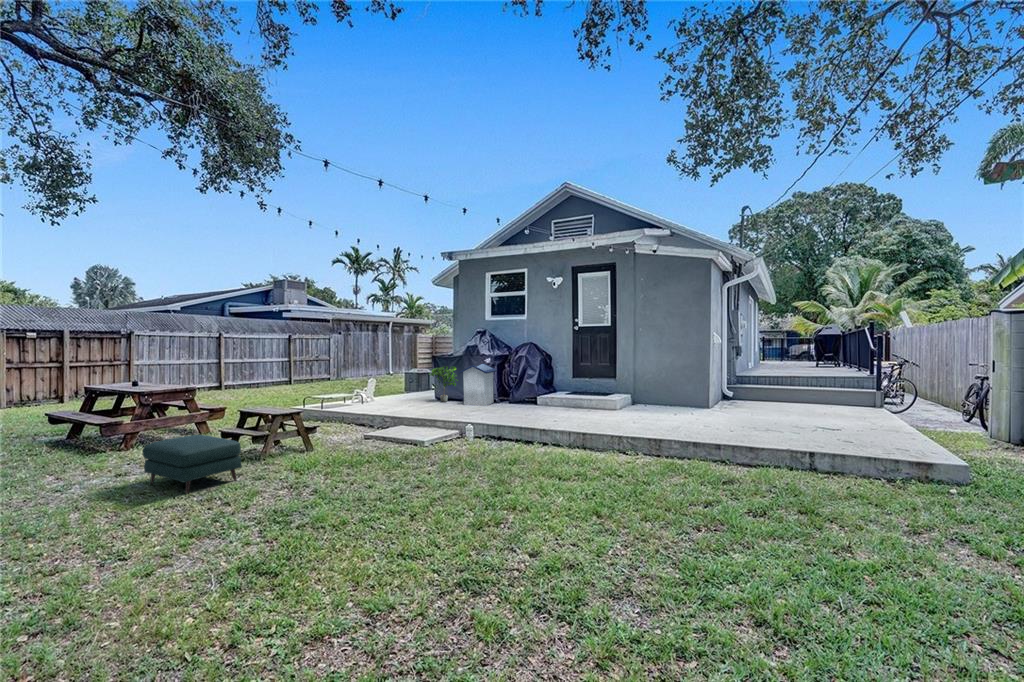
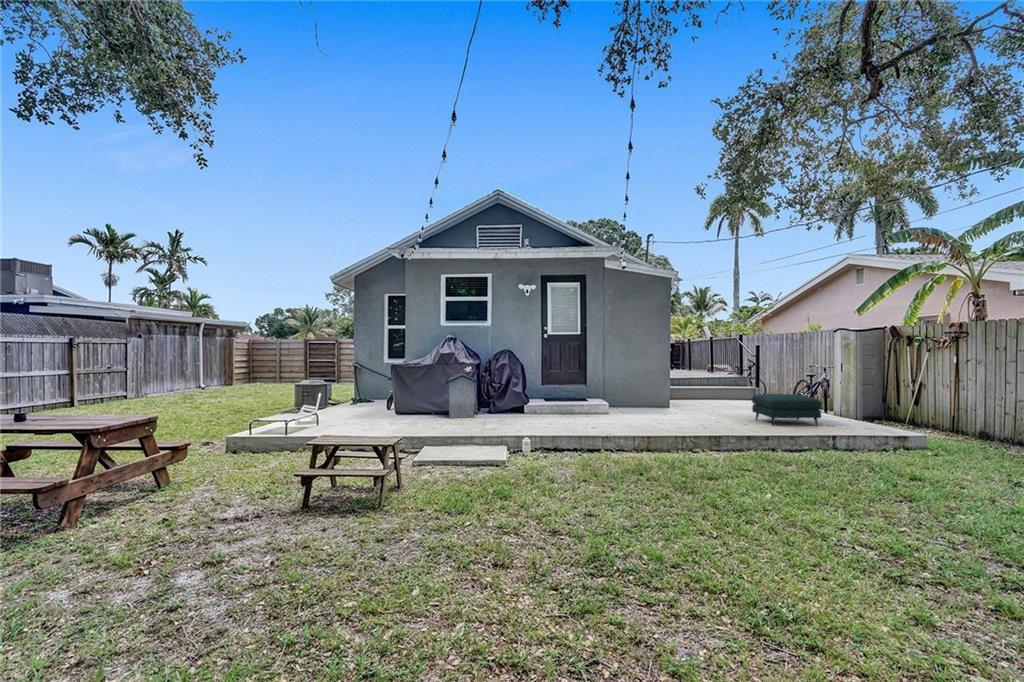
potted plant: present [429,366,458,403] -> none [398,376,432,417]
ottoman: present [142,435,241,494] -> present [752,394,822,426]

